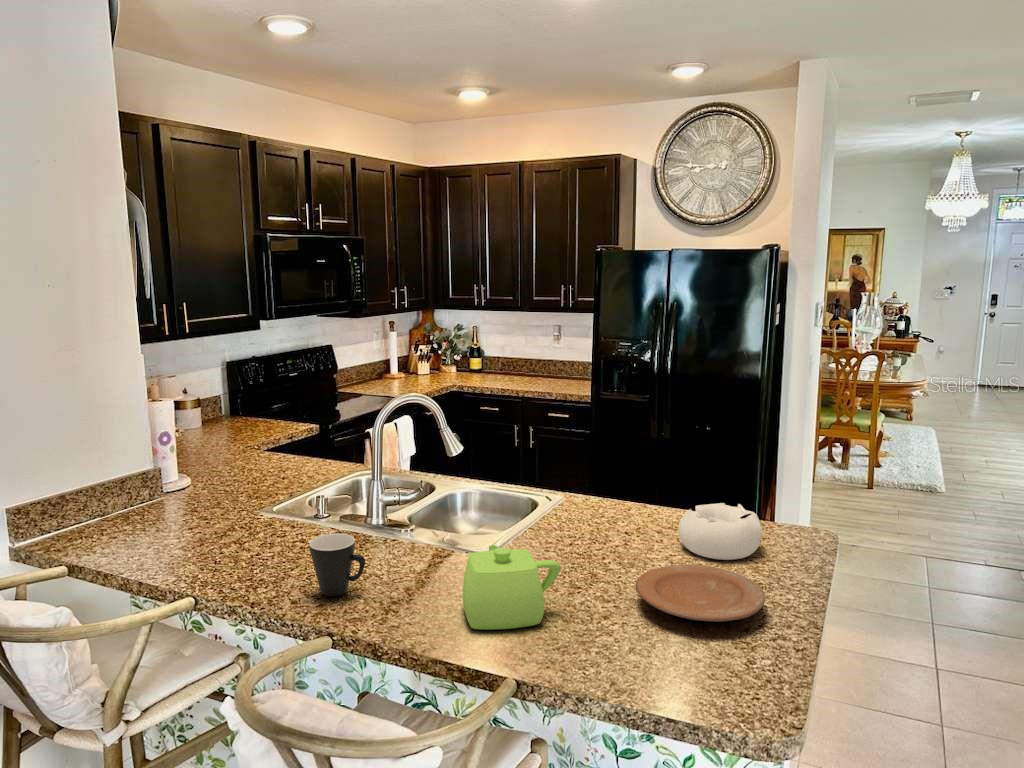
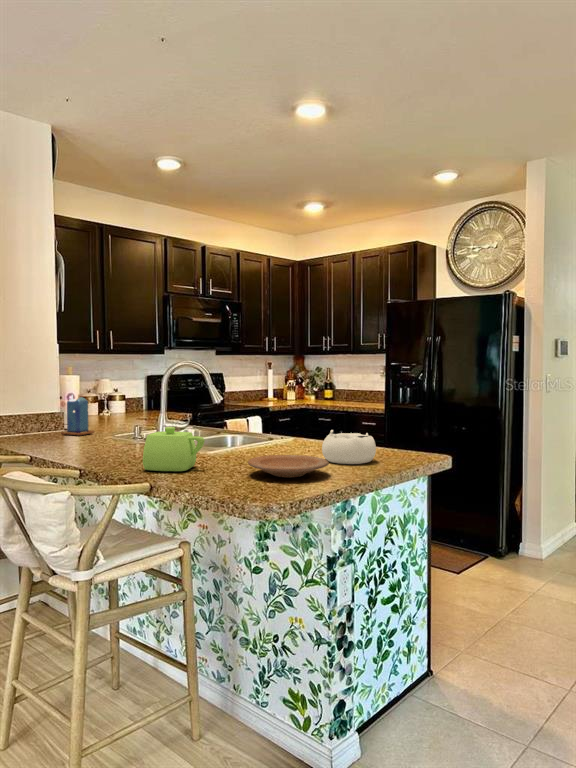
candle: none [175,444,230,515] -> present [61,395,94,436]
mug: present [309,533,365,596] -> none [82,424,112,458]

